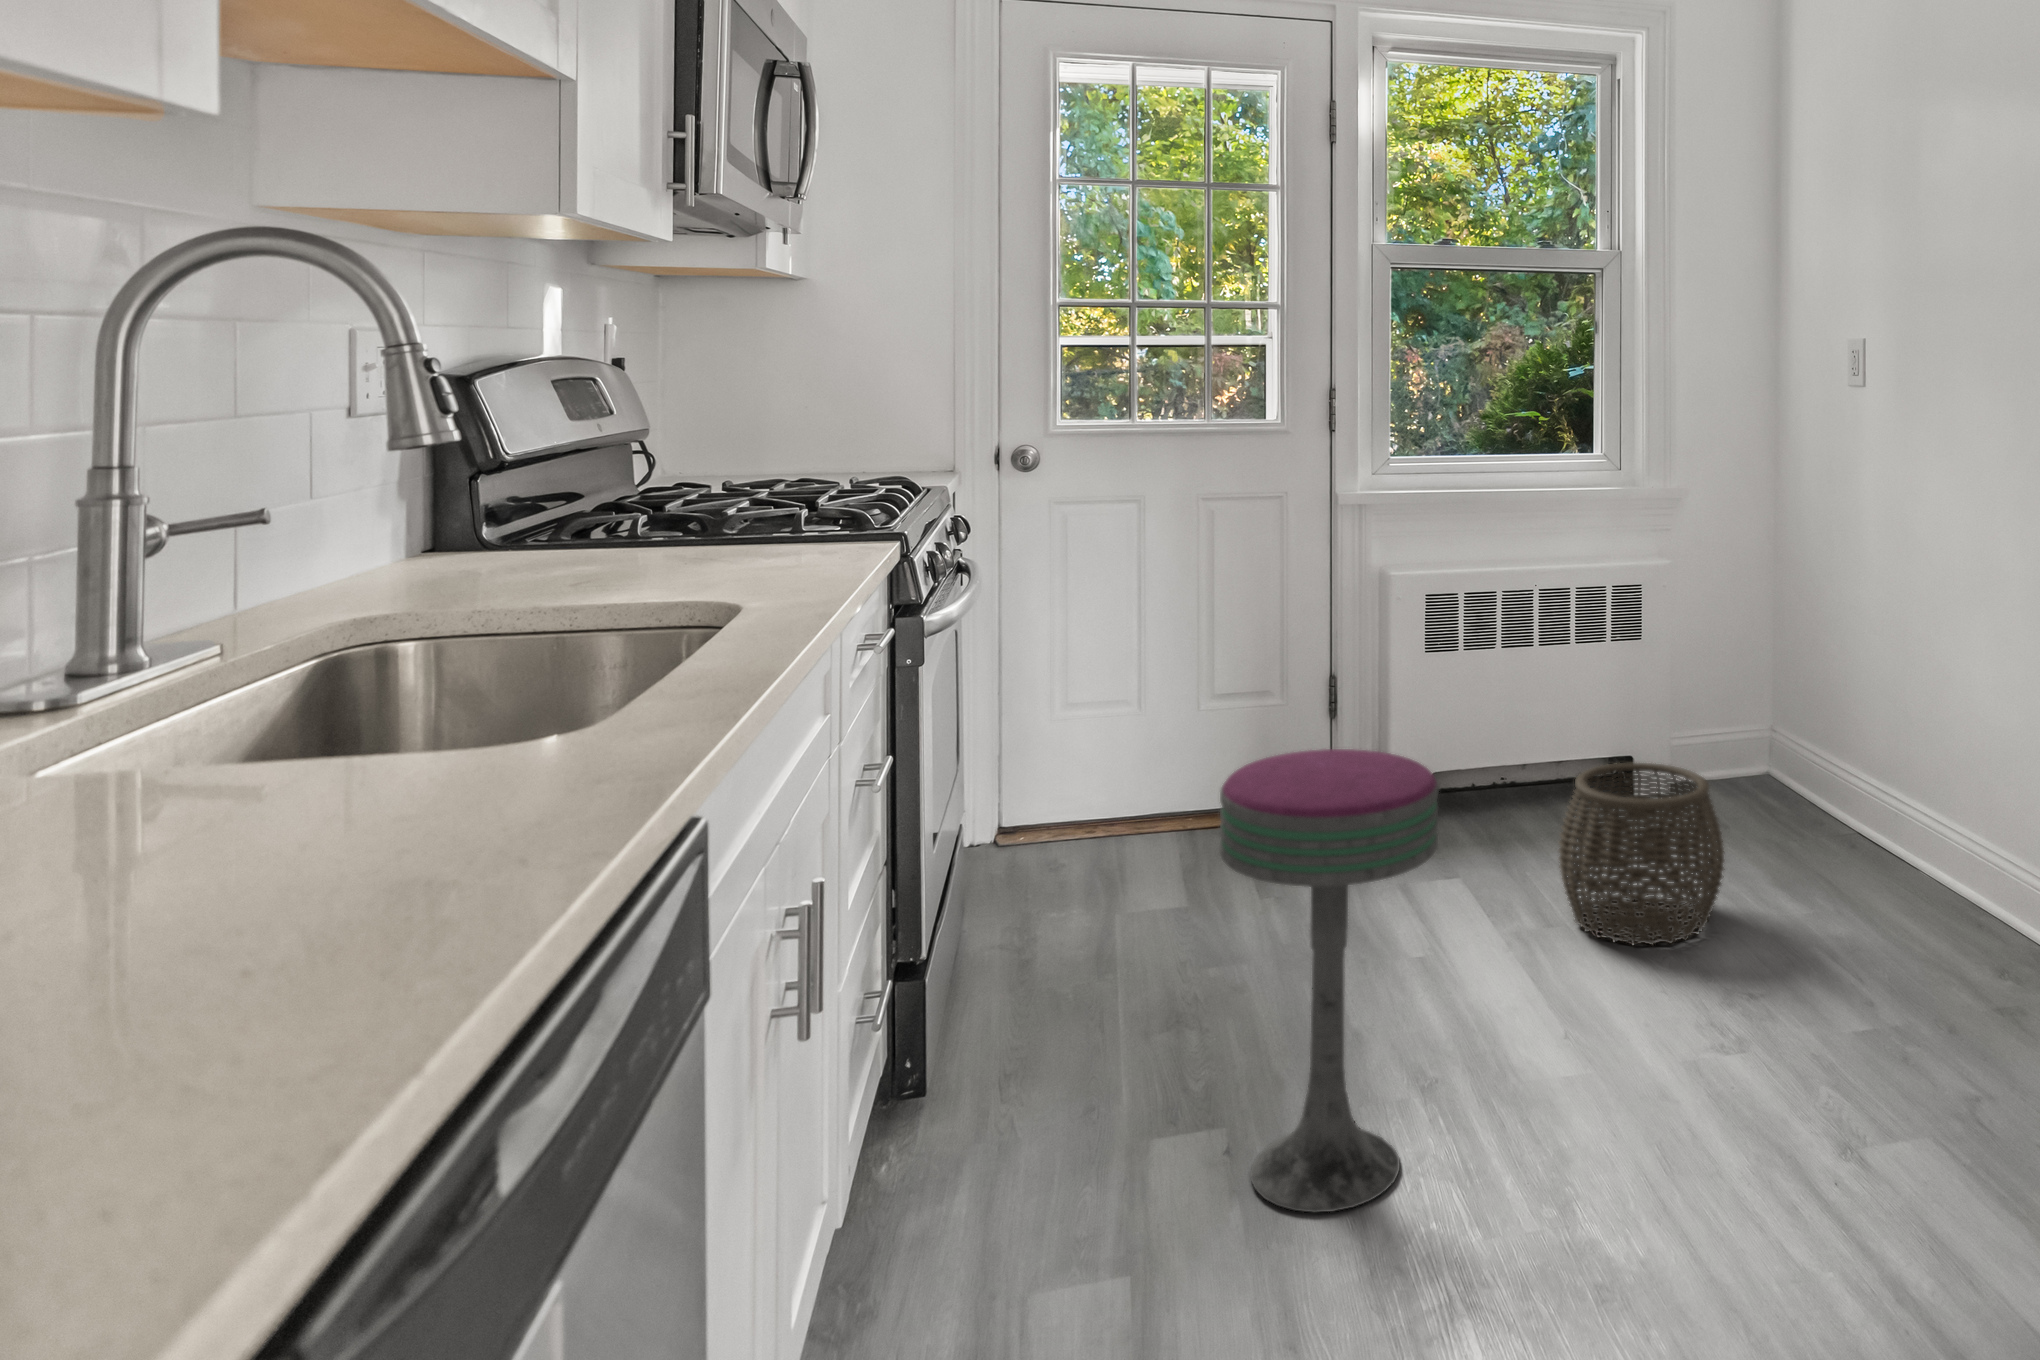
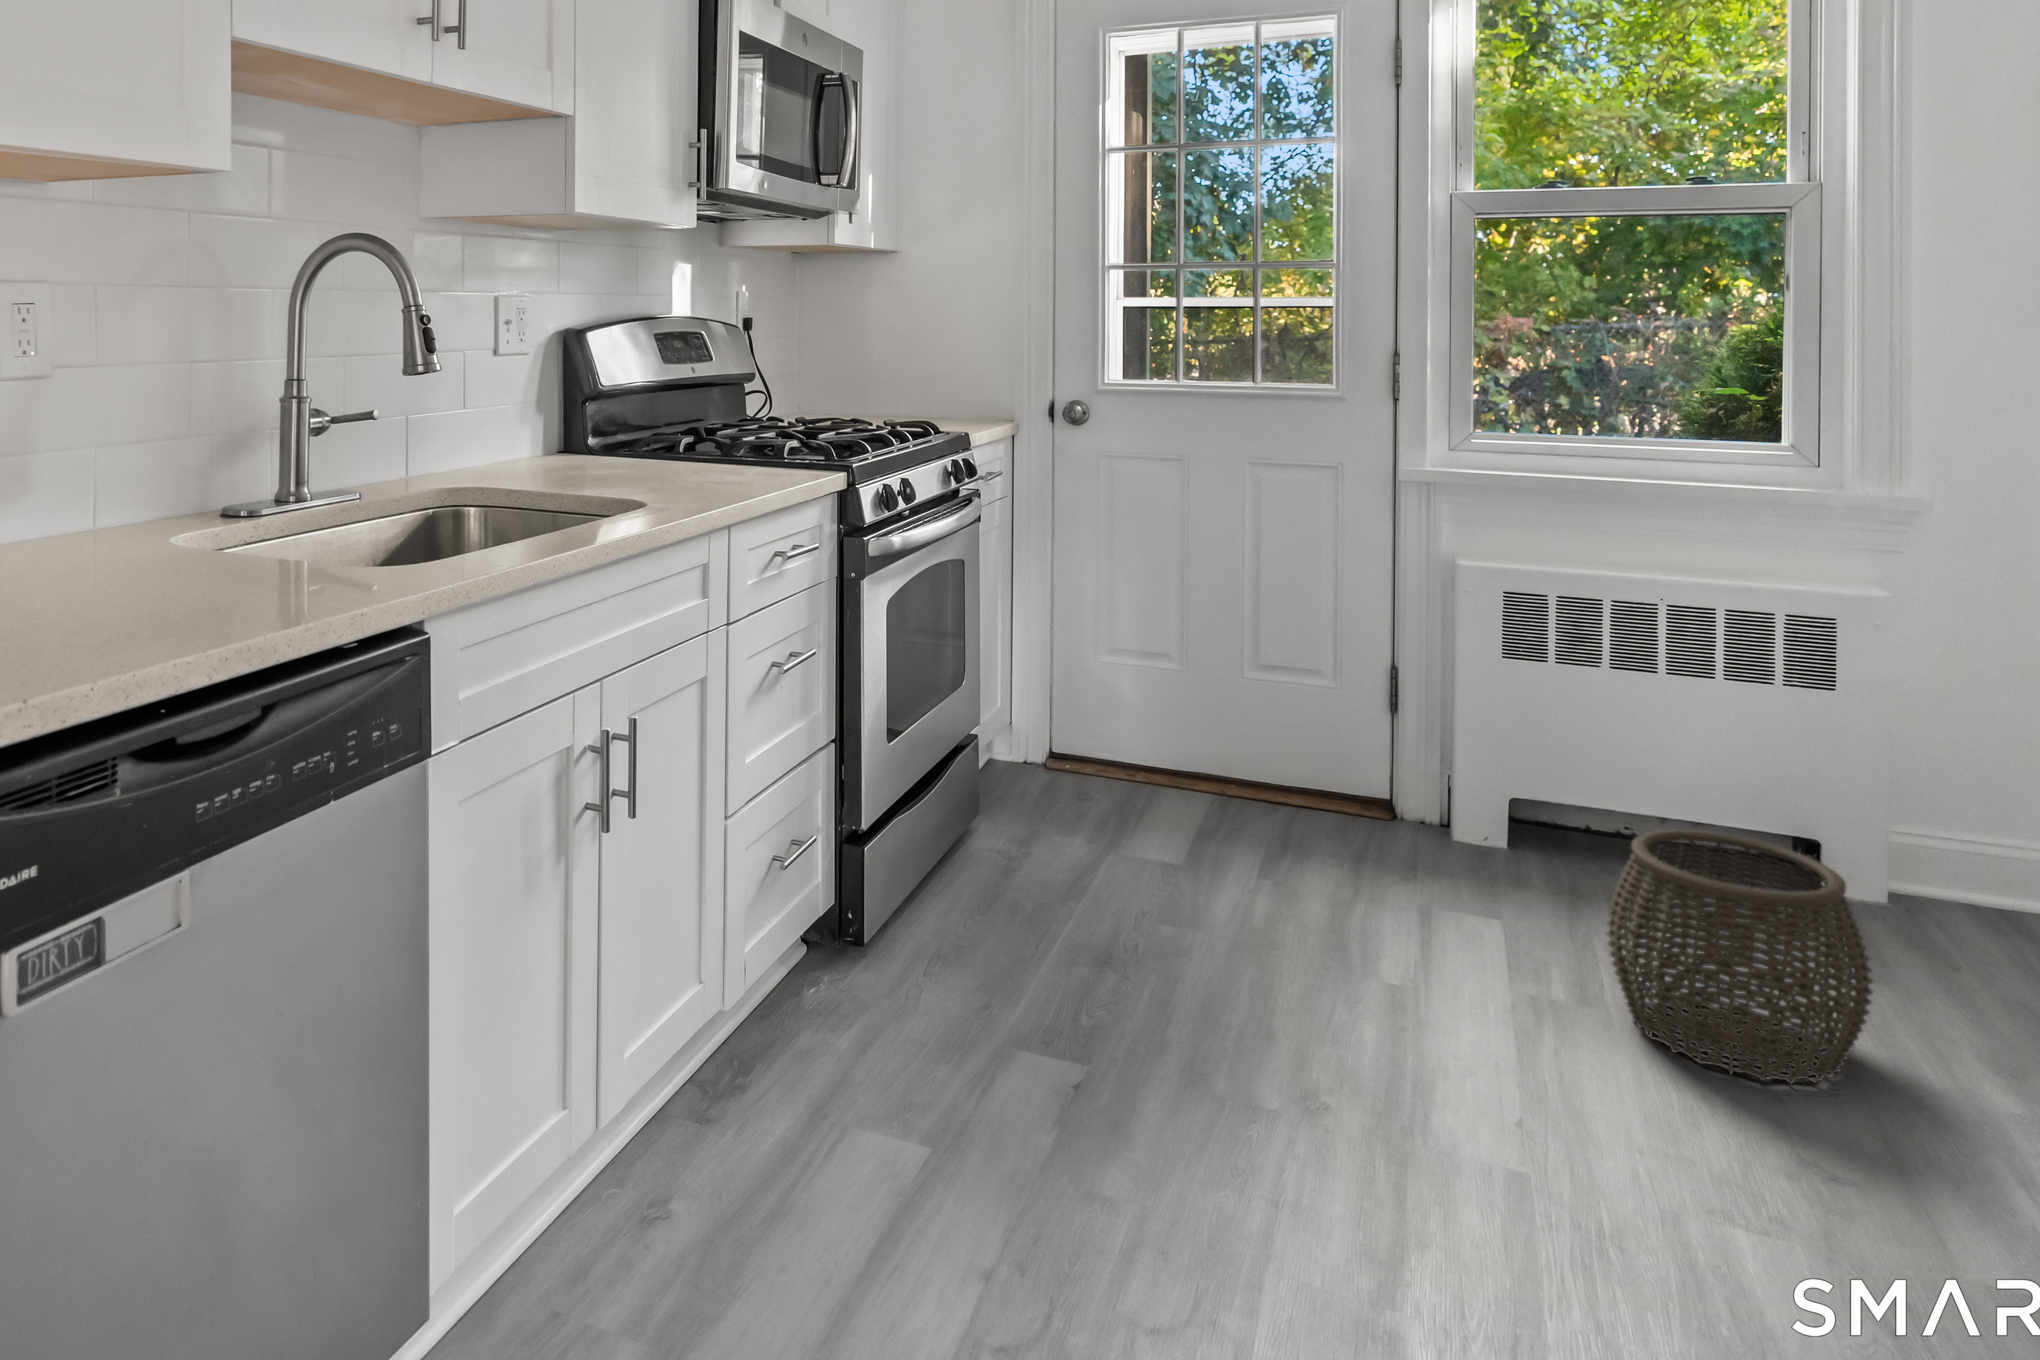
bar stool: present [1219,749,1439,1213] -> none [1055,718,1295,1206]

